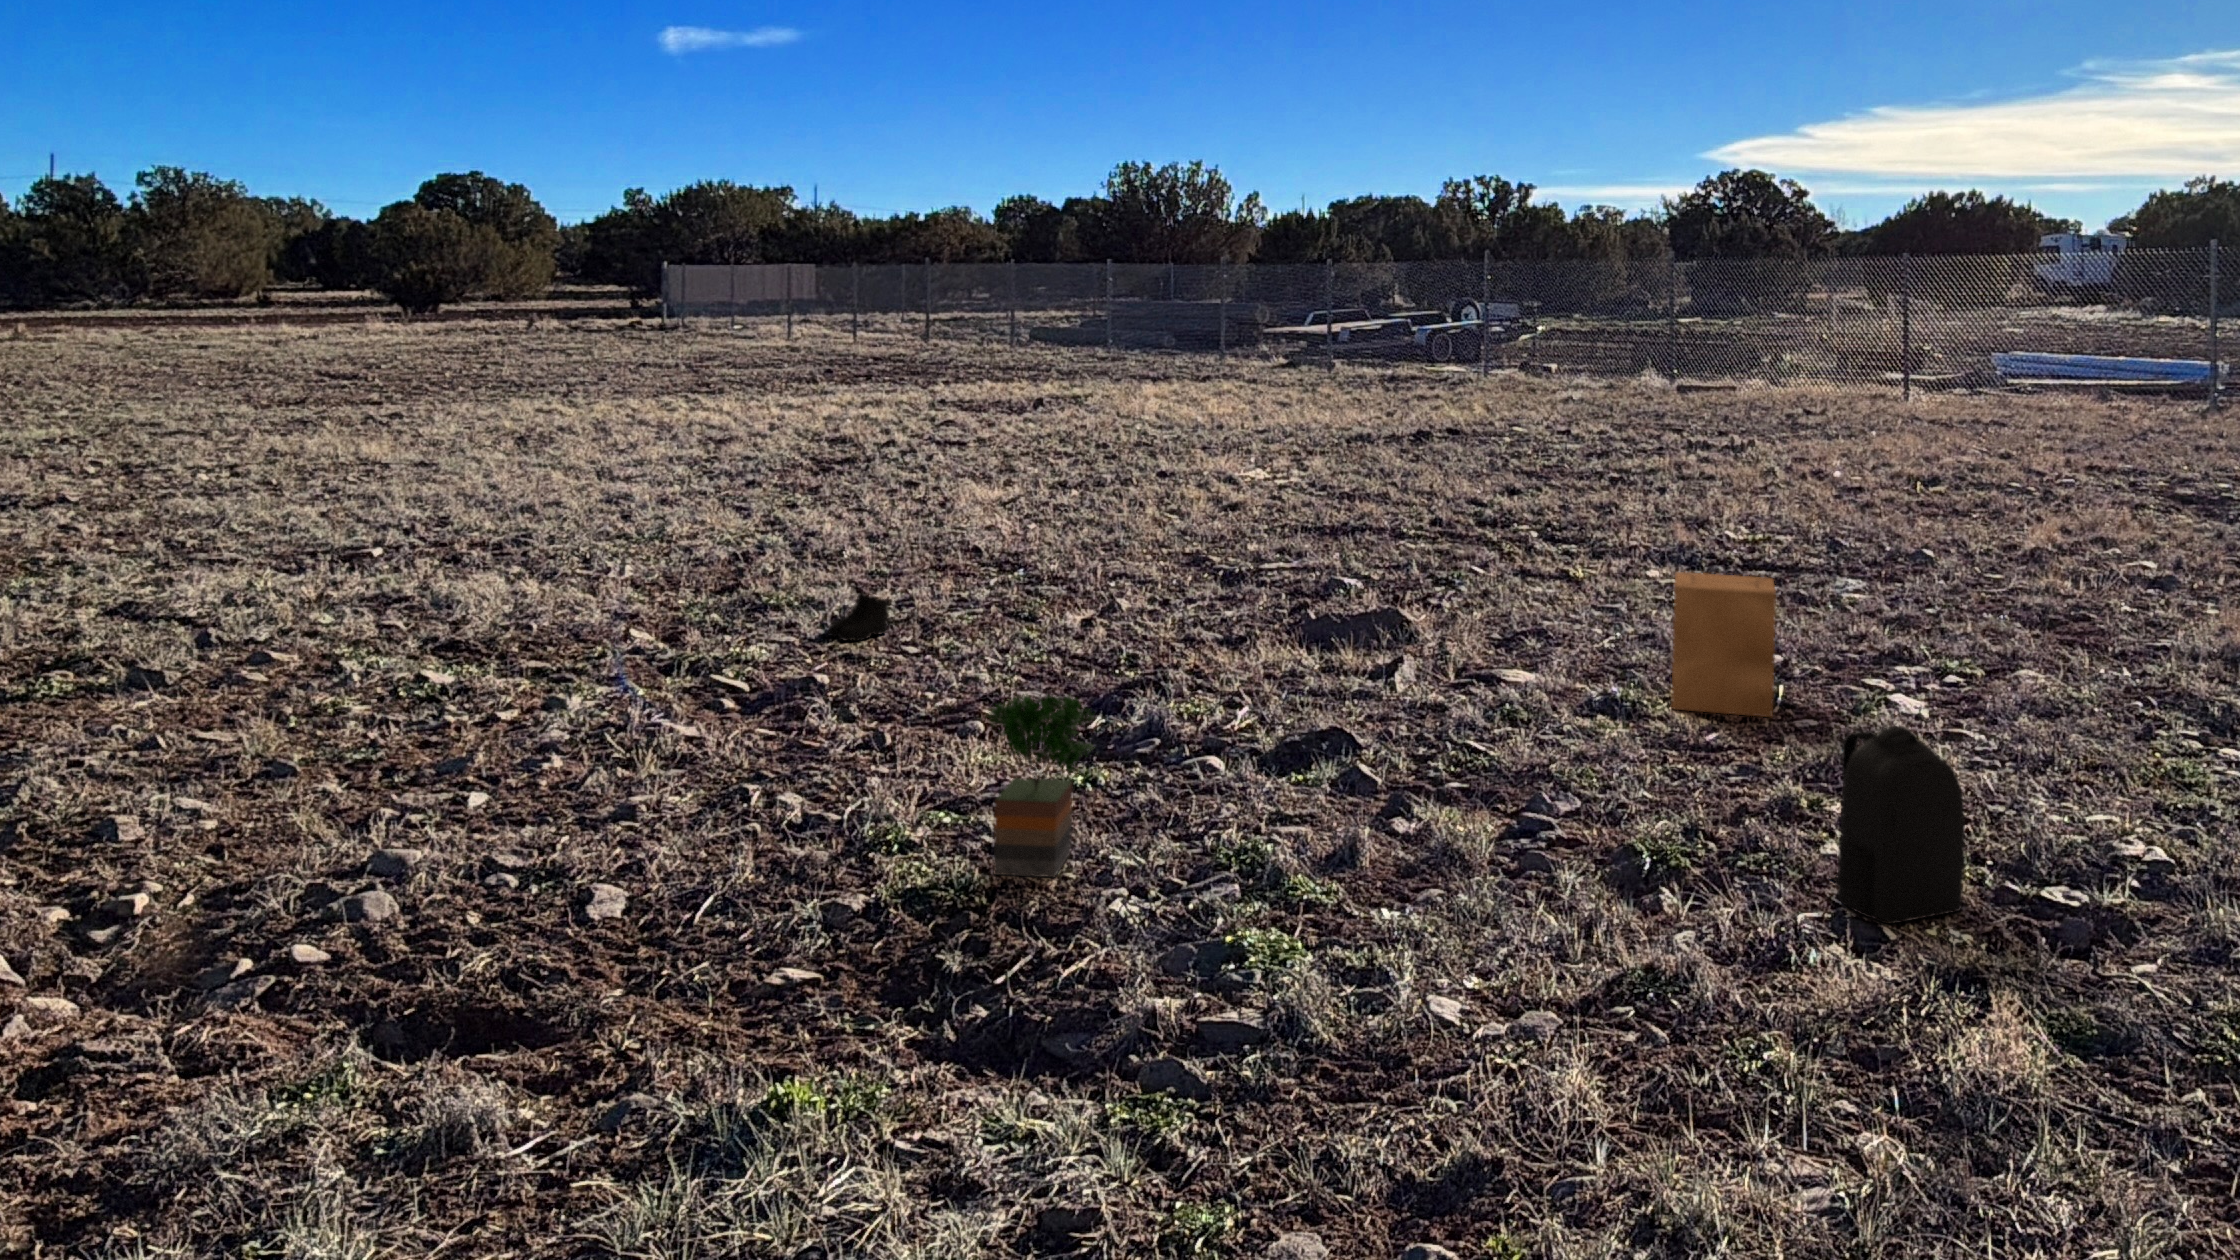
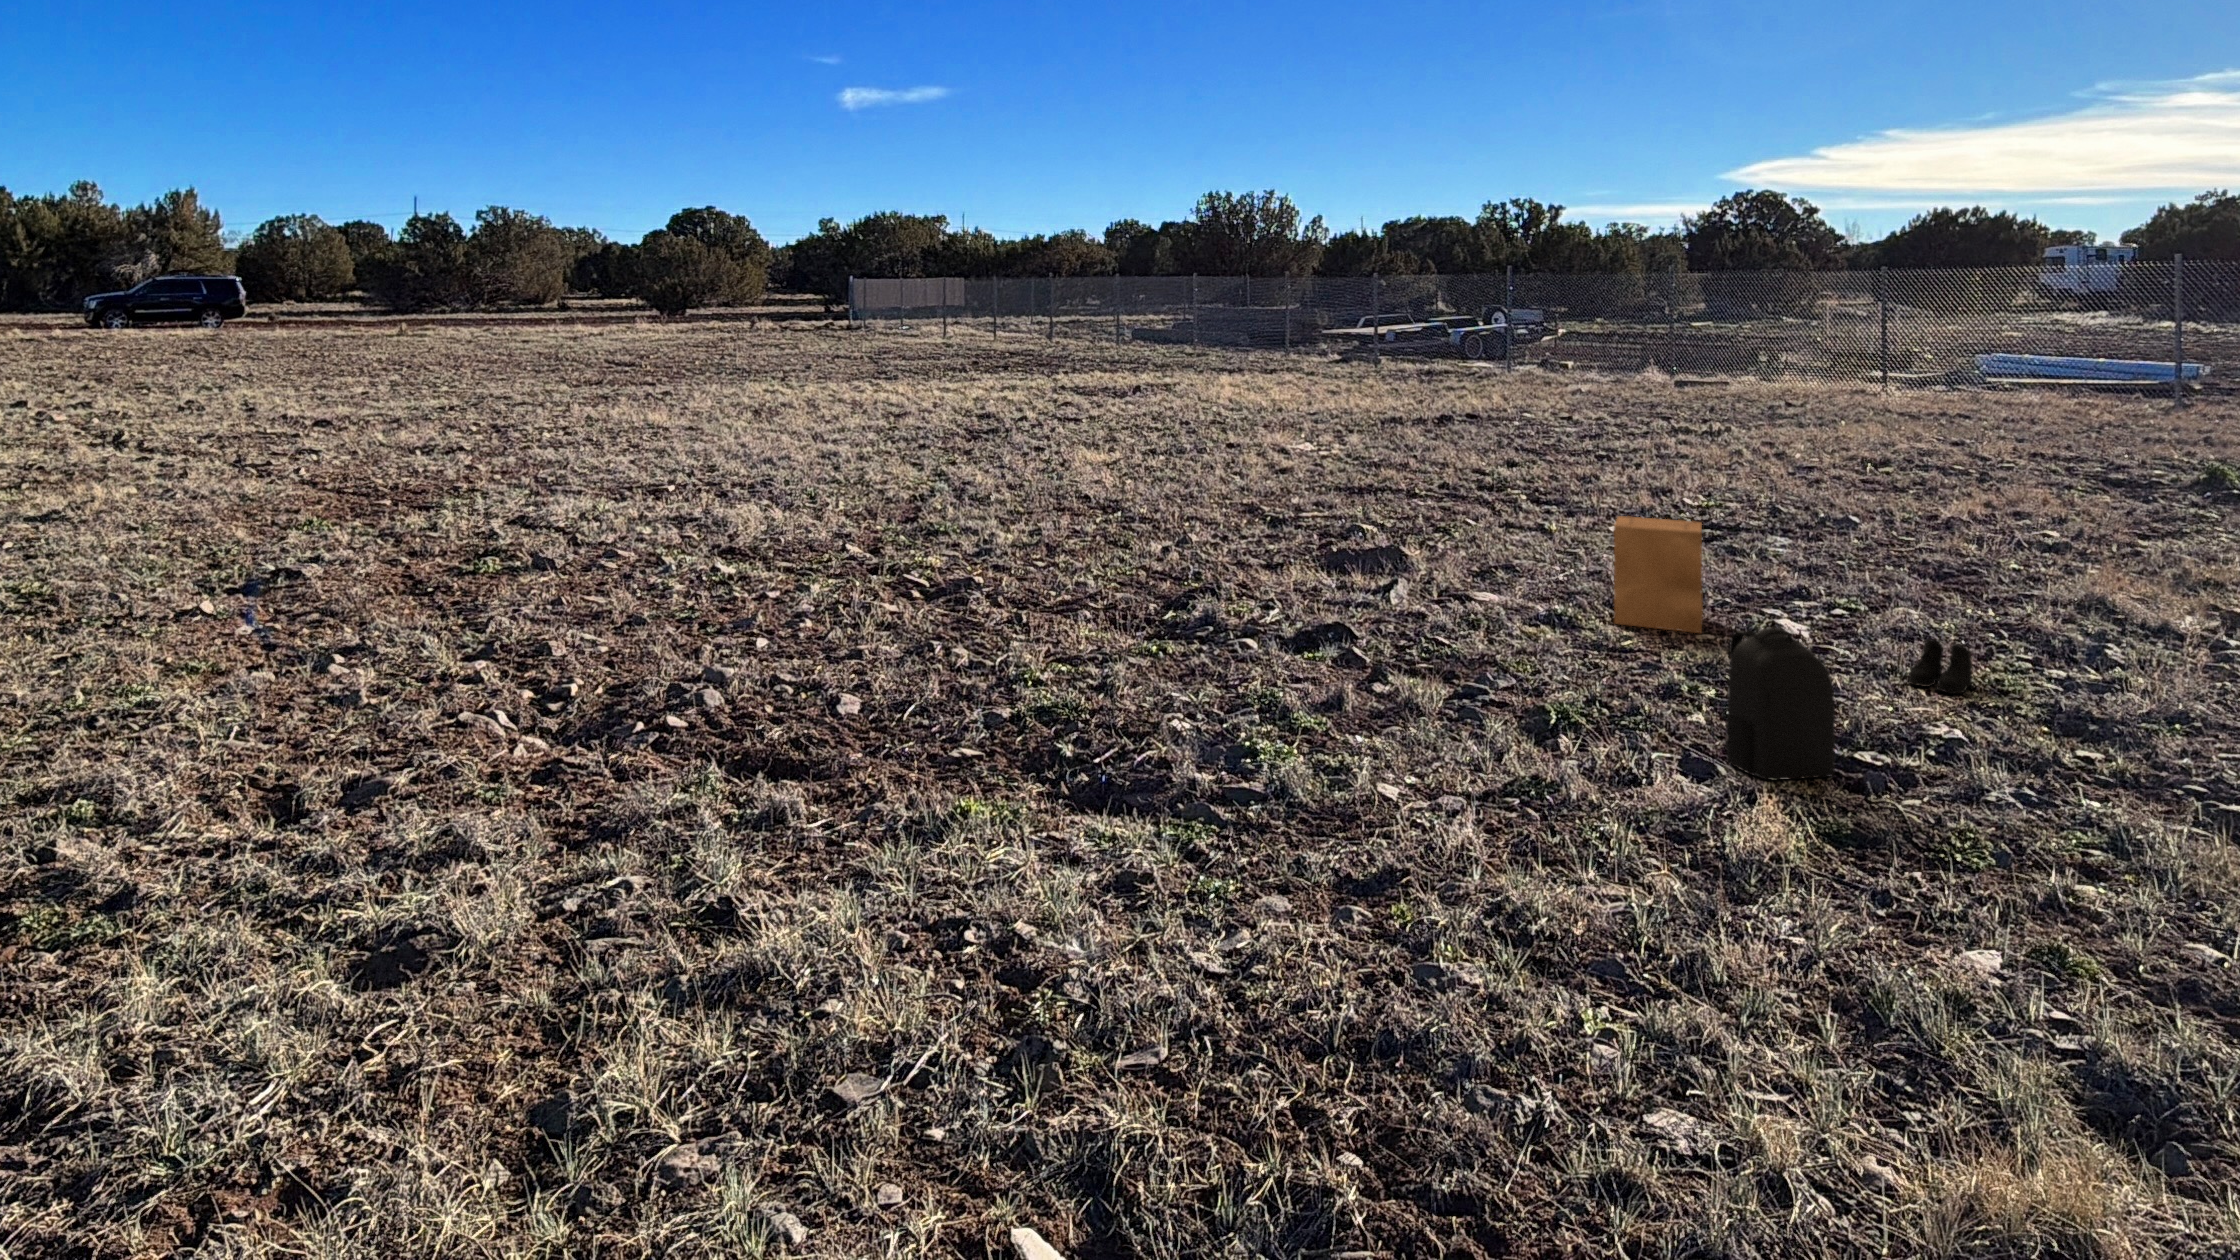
boots: present [827,593,889,641] -> present [1908,639,1972,694]
potted tree: present [988,694,1095,877] -> none [1081,578,1157,707]

